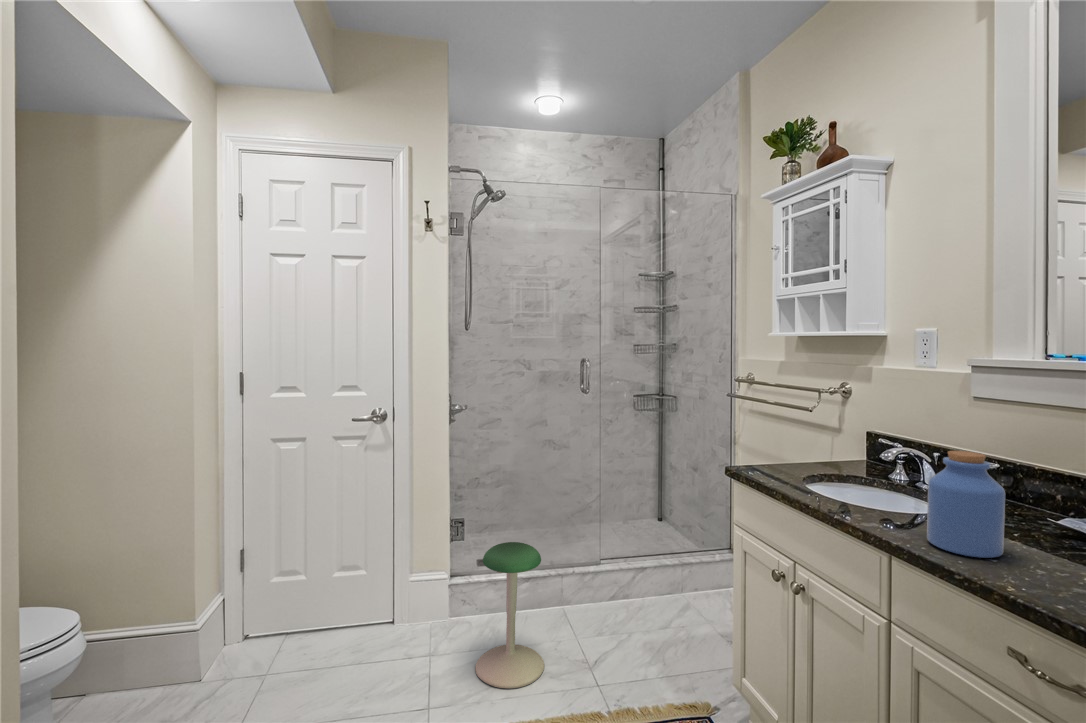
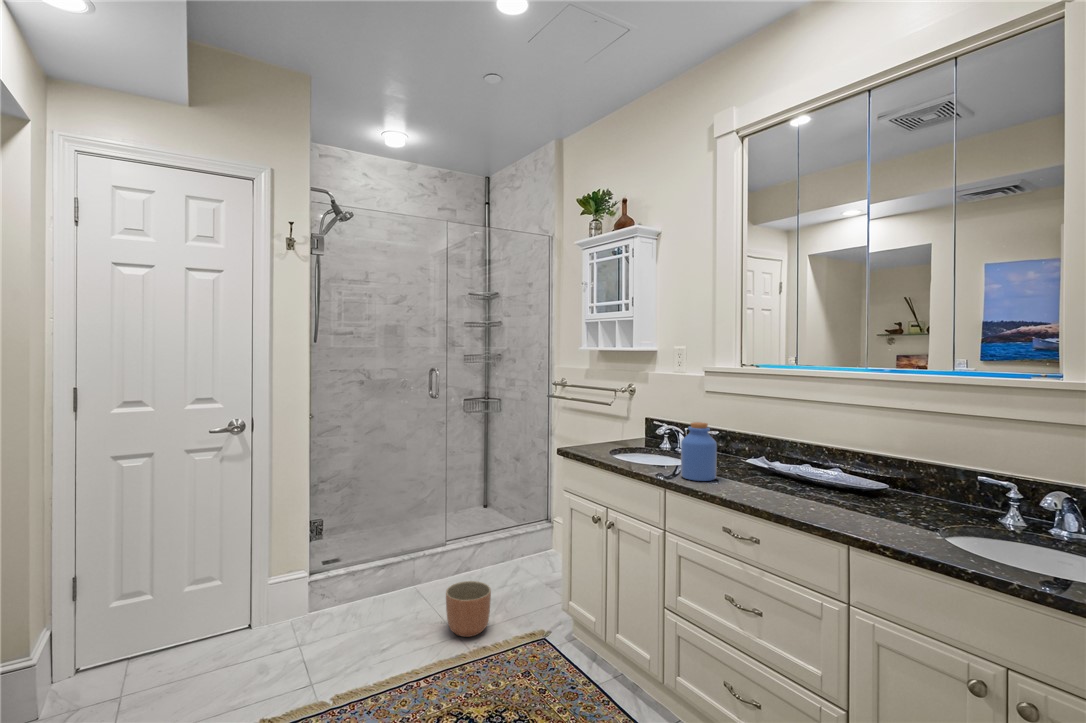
stool: present [475,542,544,688] -> none [350,530,413,654]
planter: none [581,617,636,690] -> present [446,581,491,637]

